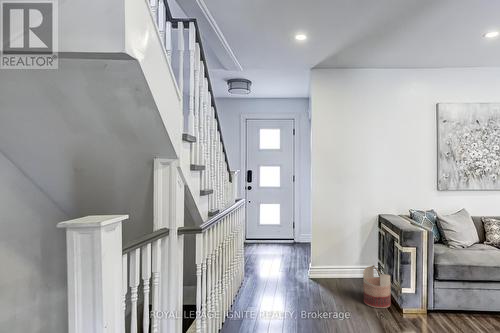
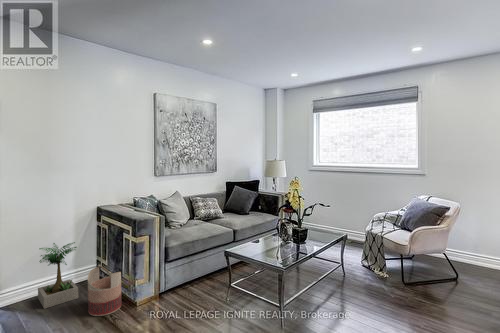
potted plant: none [331,239,365,289] -> present [38,242,78,309]

